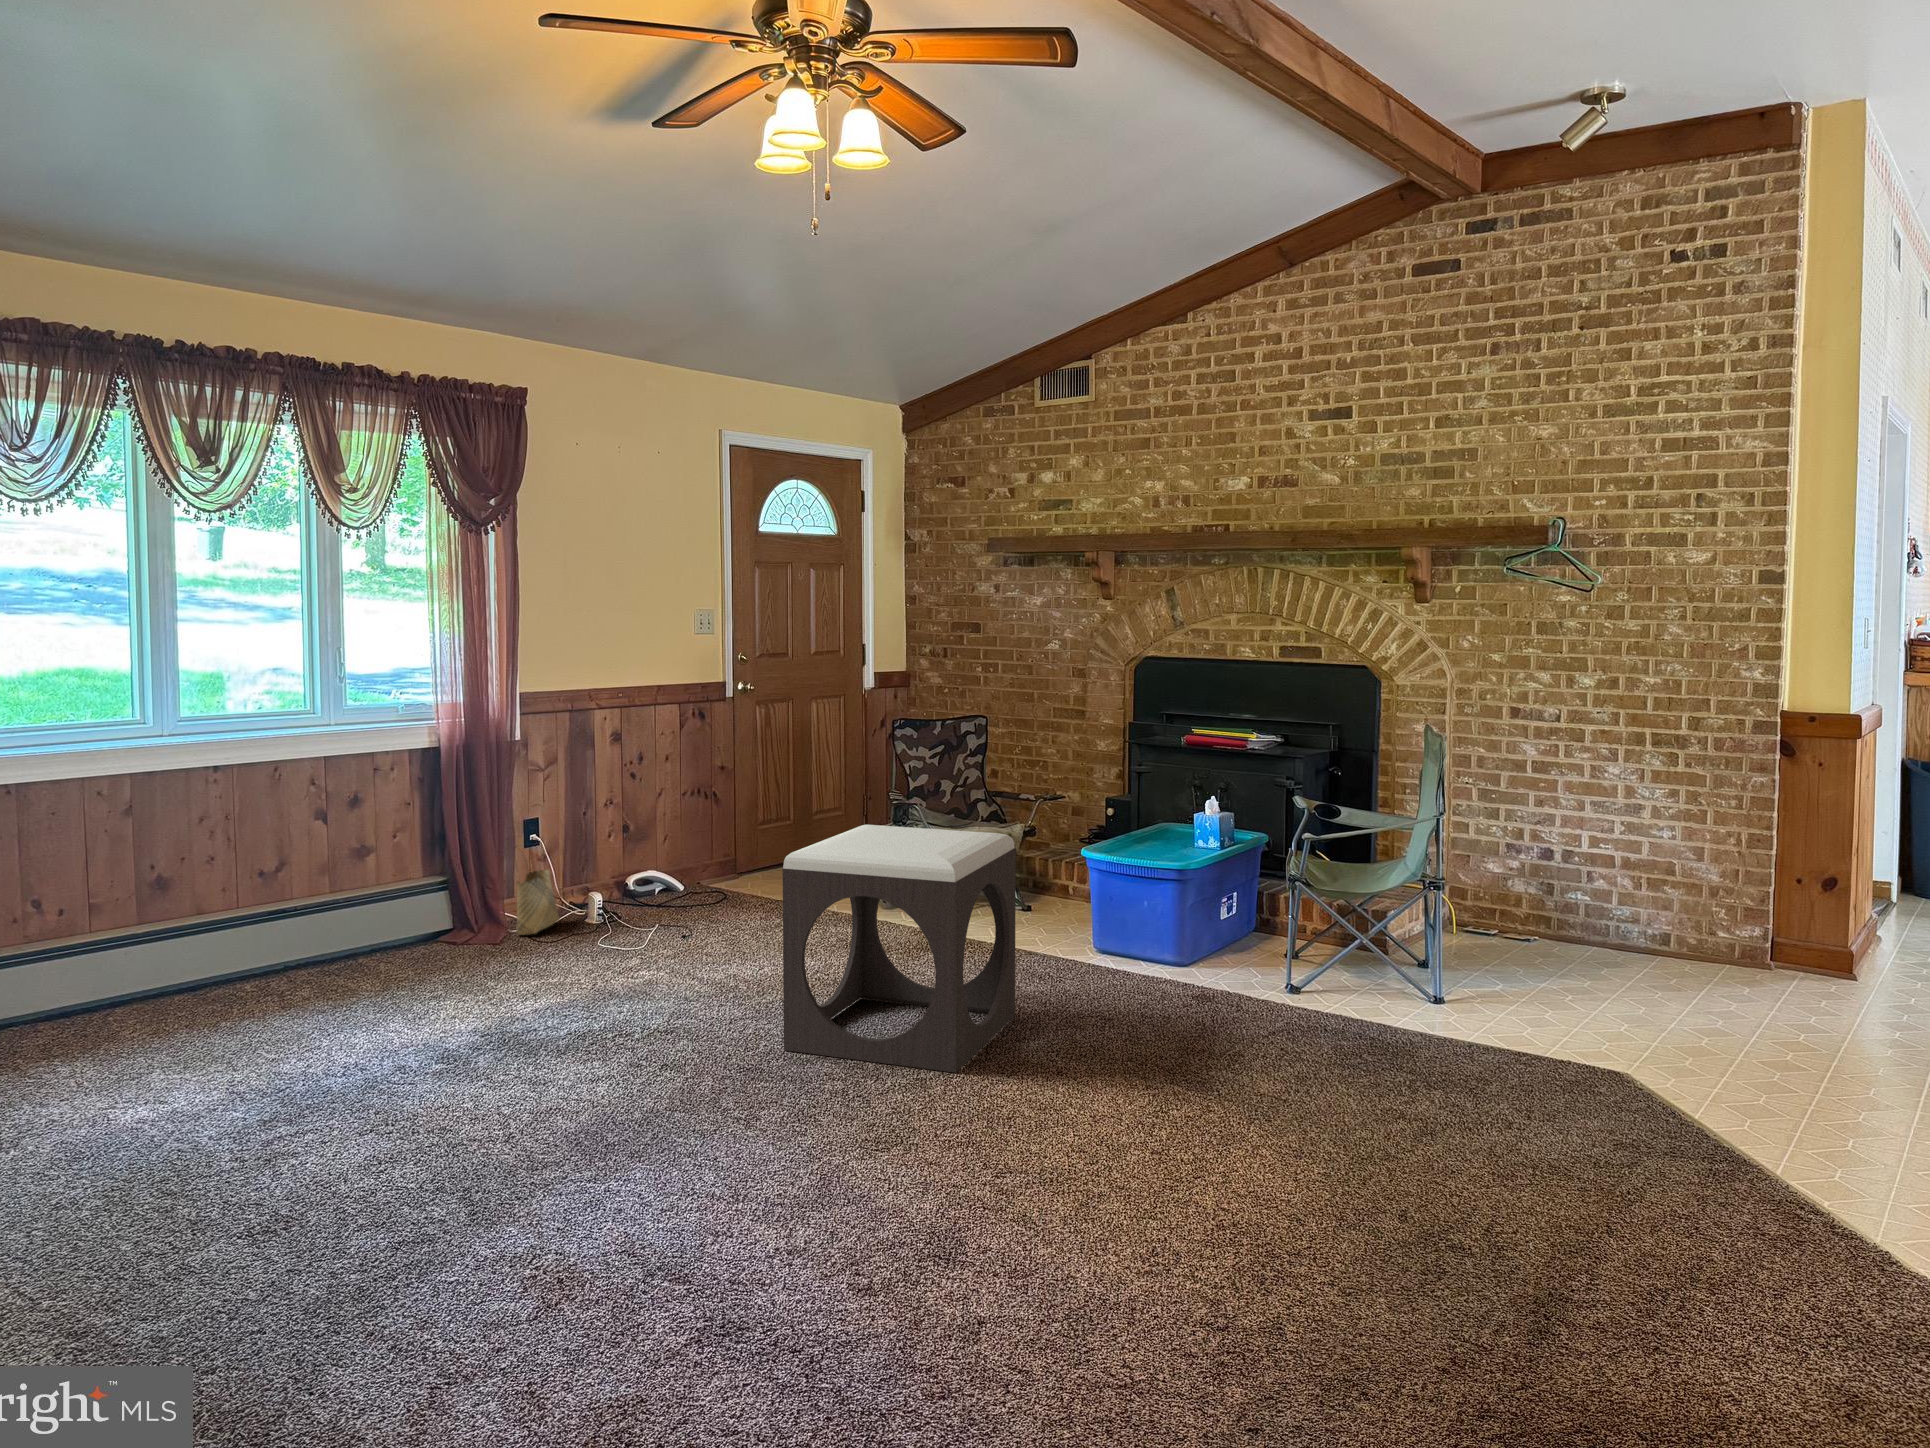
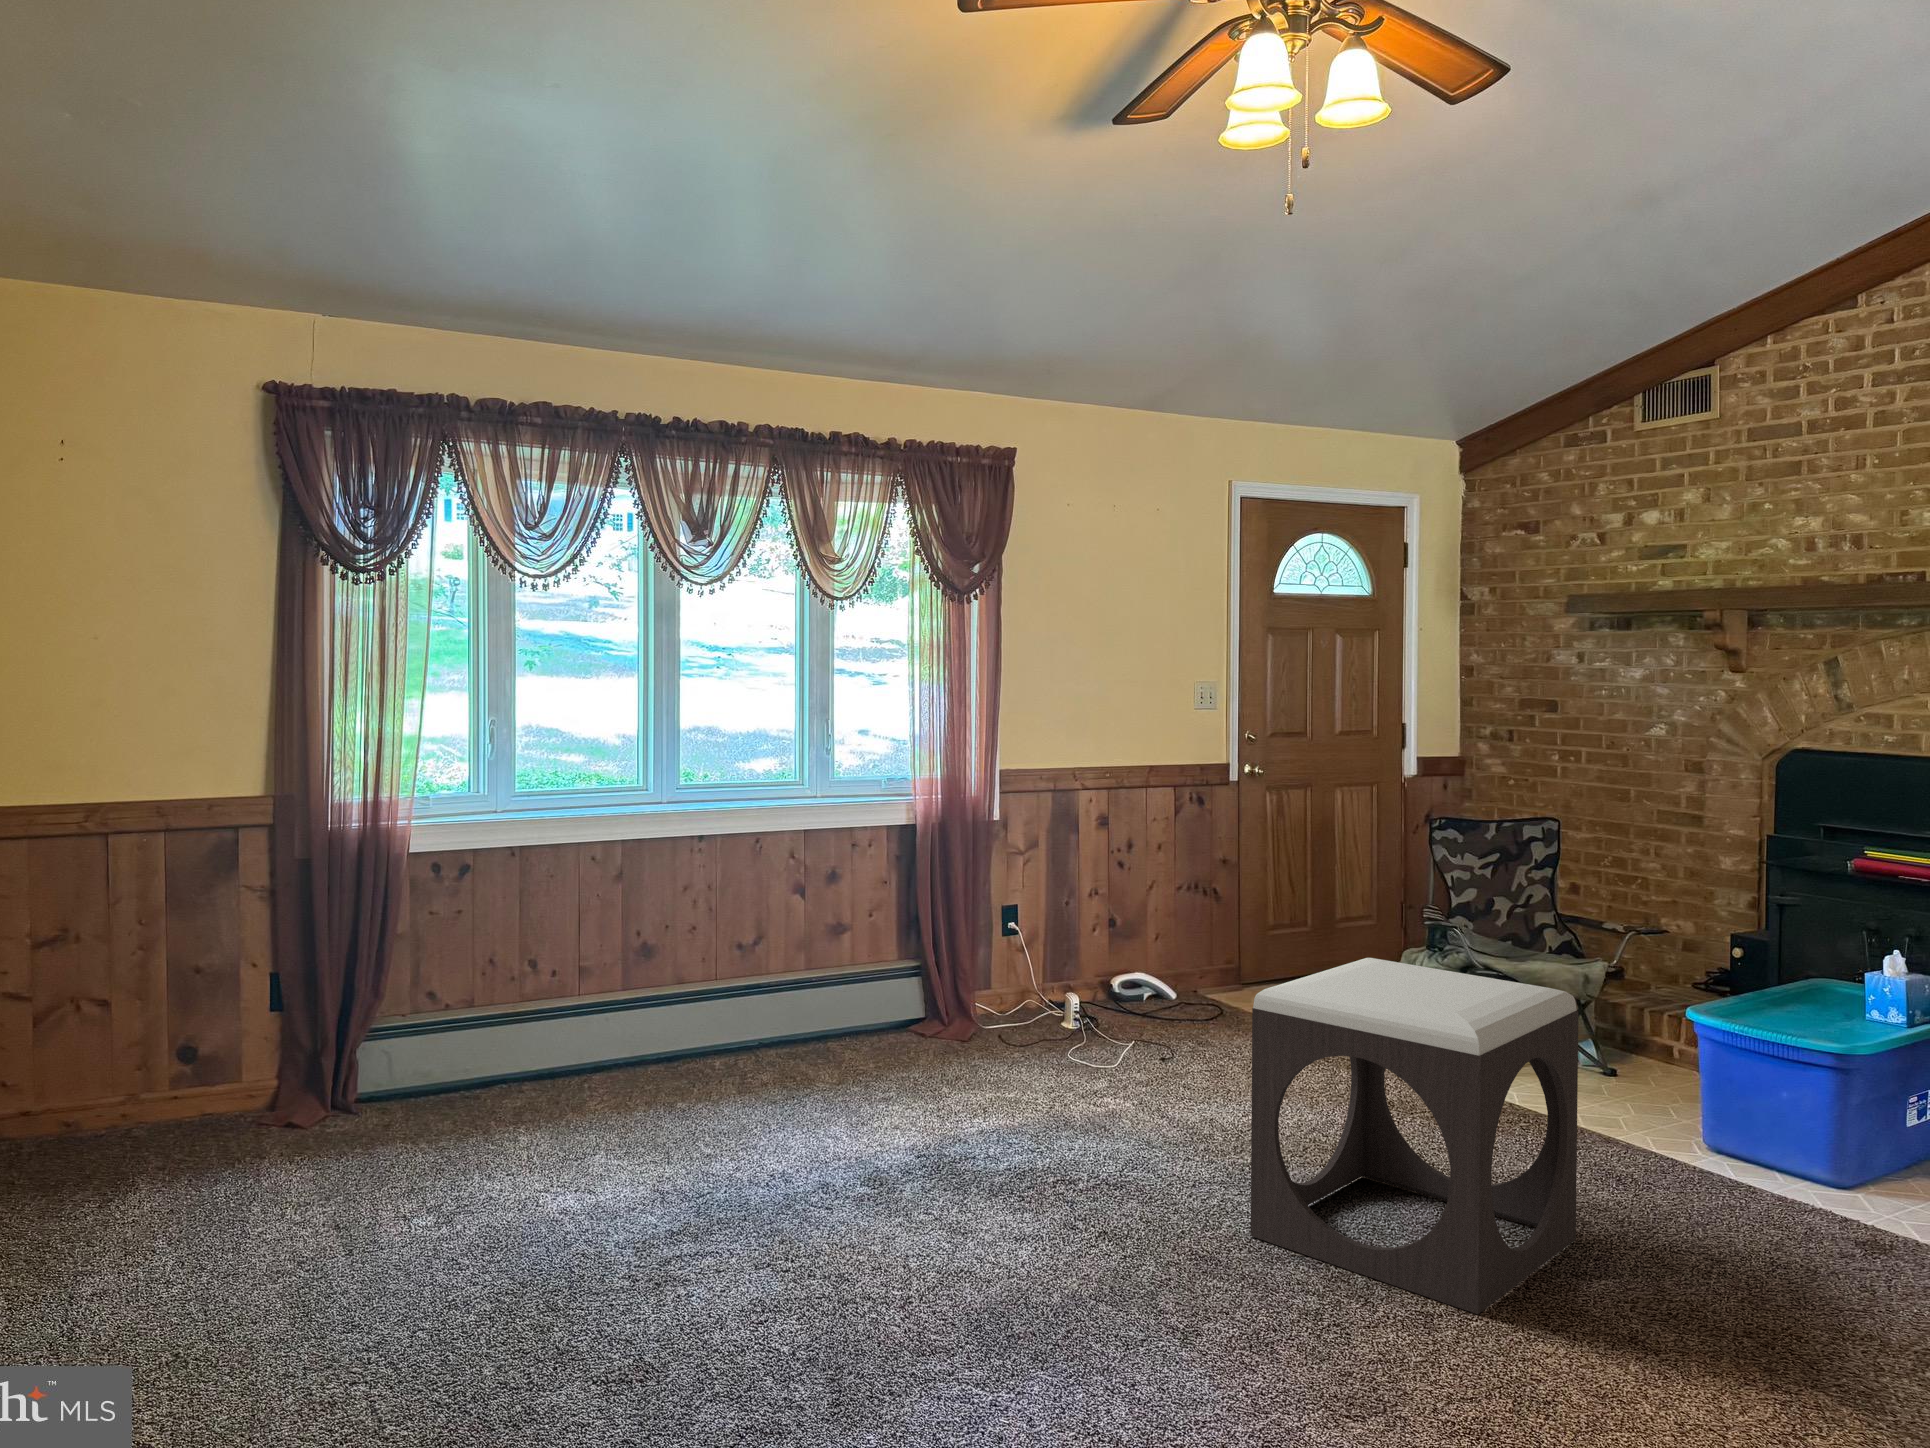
woven basket: present [515,846,559,935] -> none [983,936,1031,1036]

